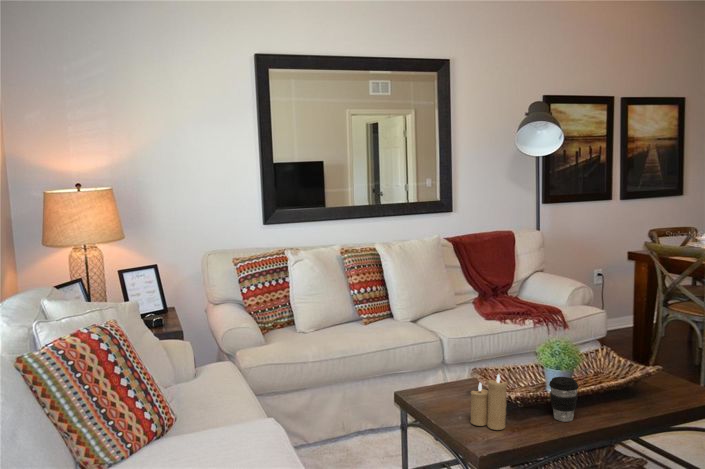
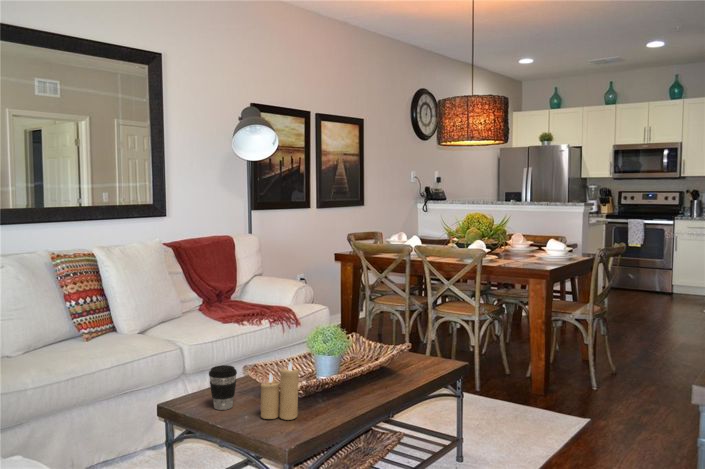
coffee cup: present [549,377,578,422] -> present [209,365,237,410]

